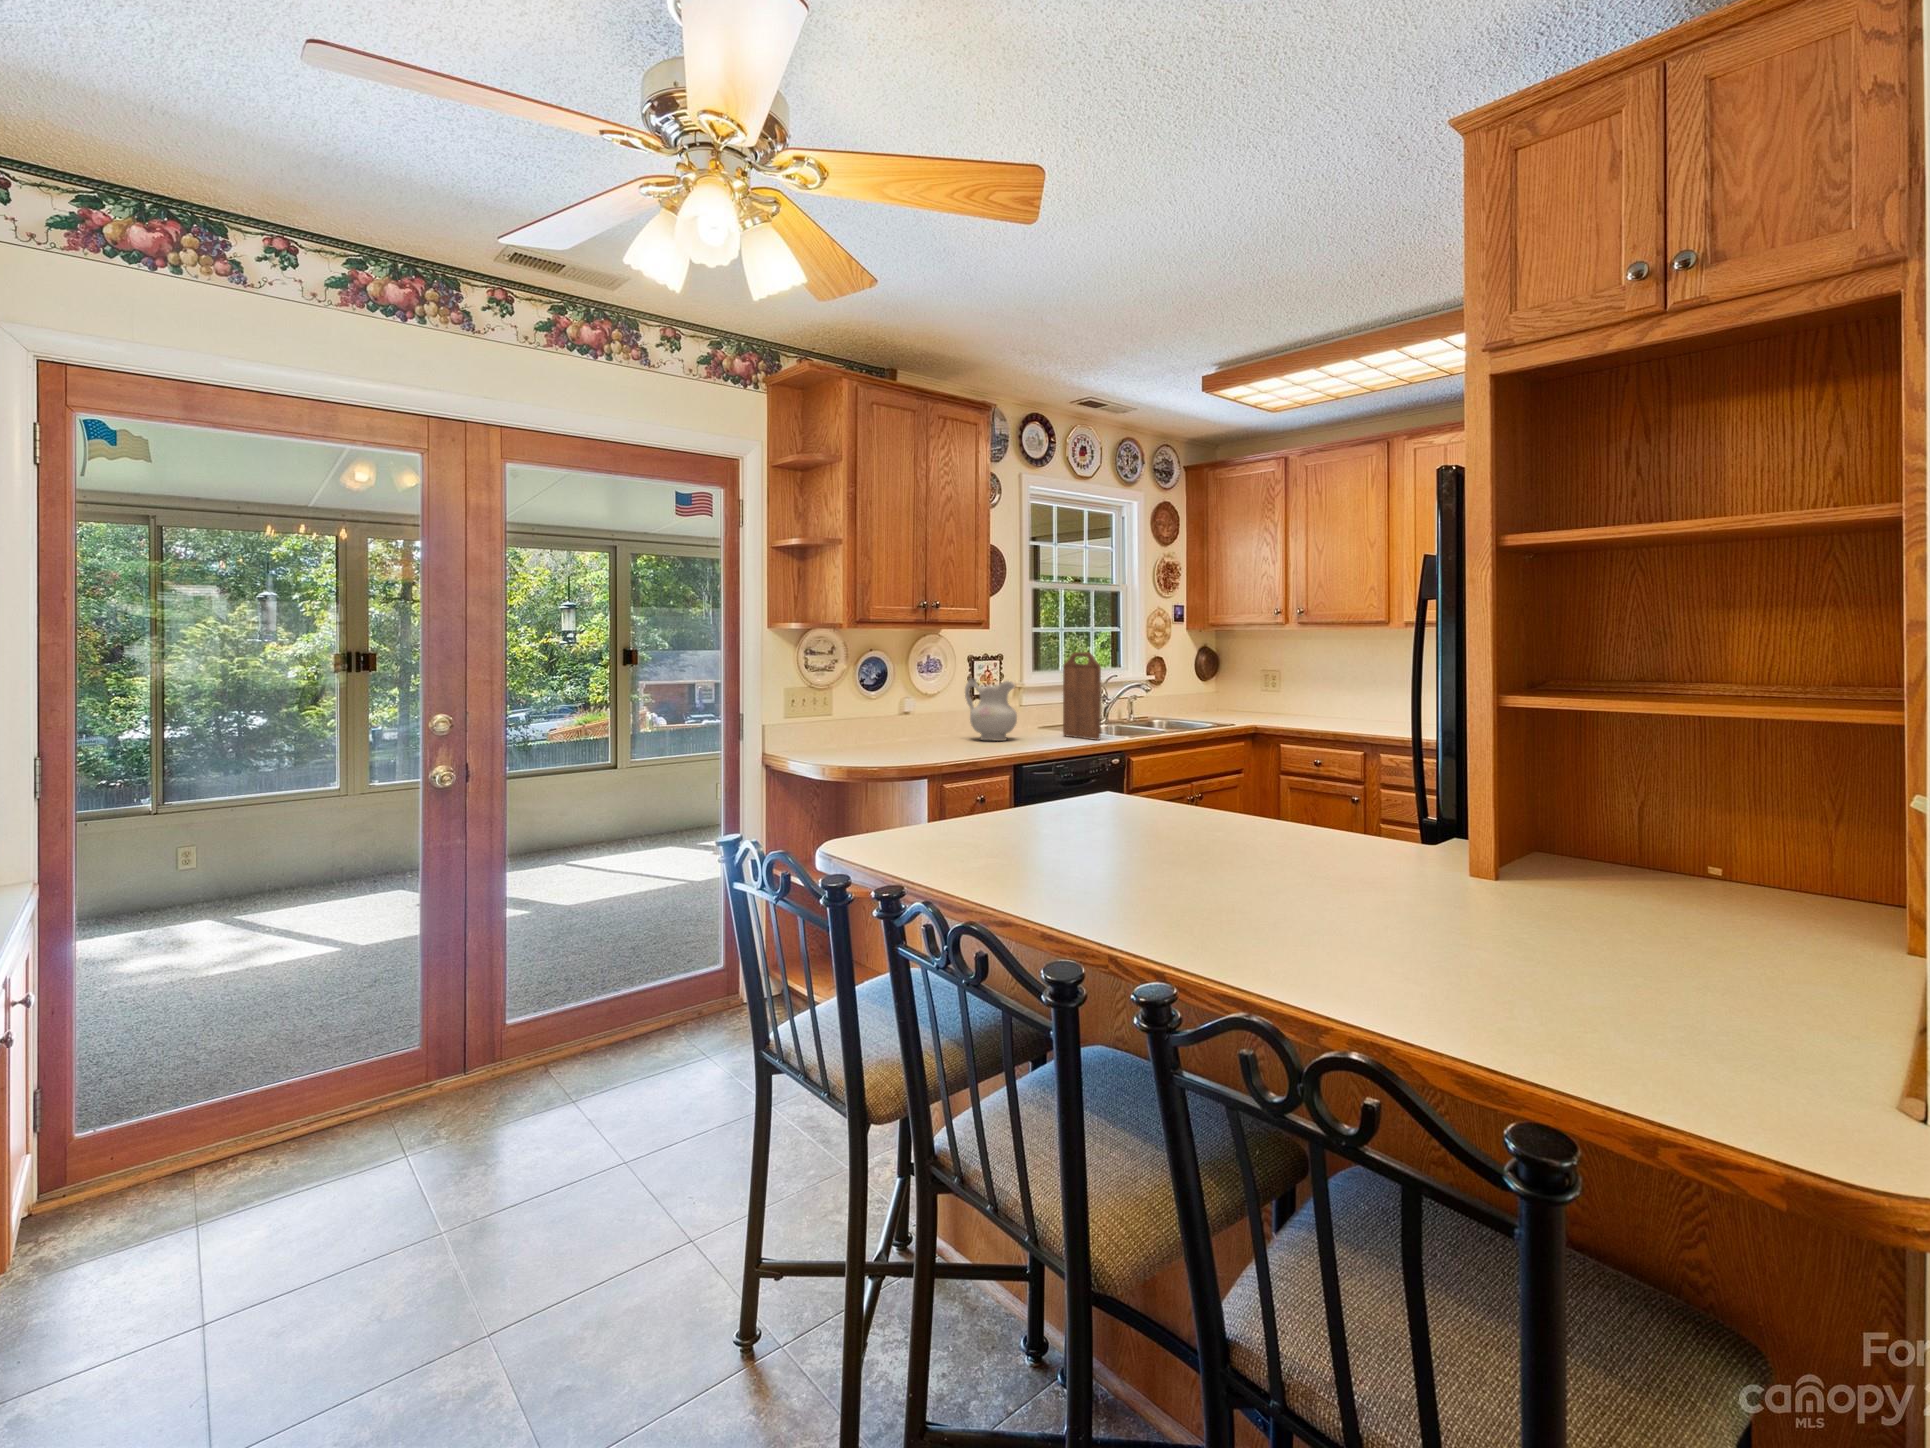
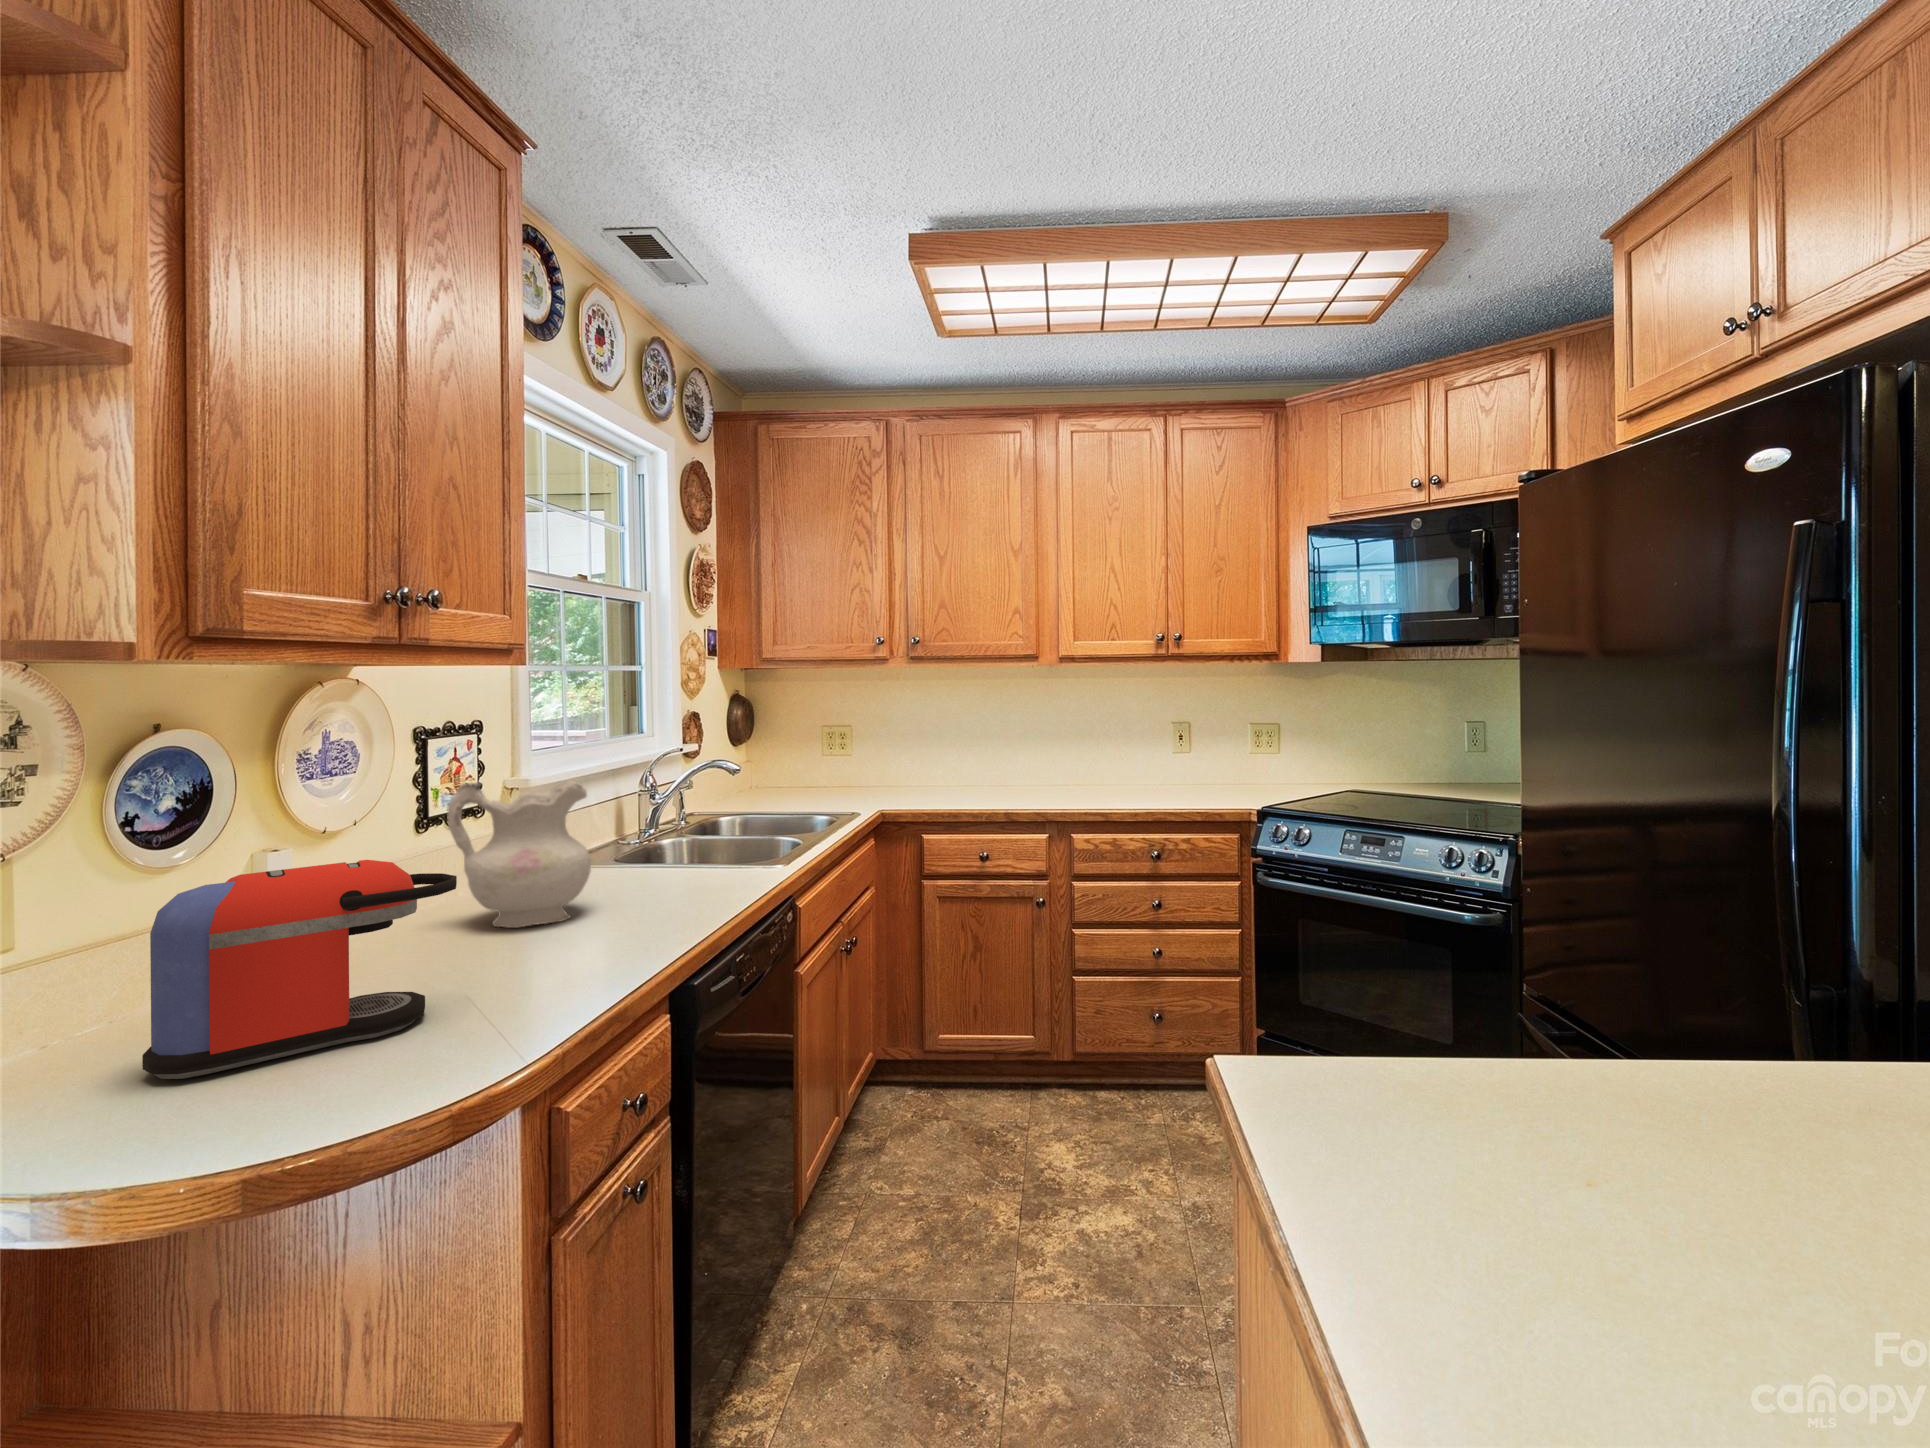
cutting board: present [1063,652,1101,740] -> none [661,712,760,882]
coffee maker: none [851,696,933,754] -> present [142,860,457,1079]

